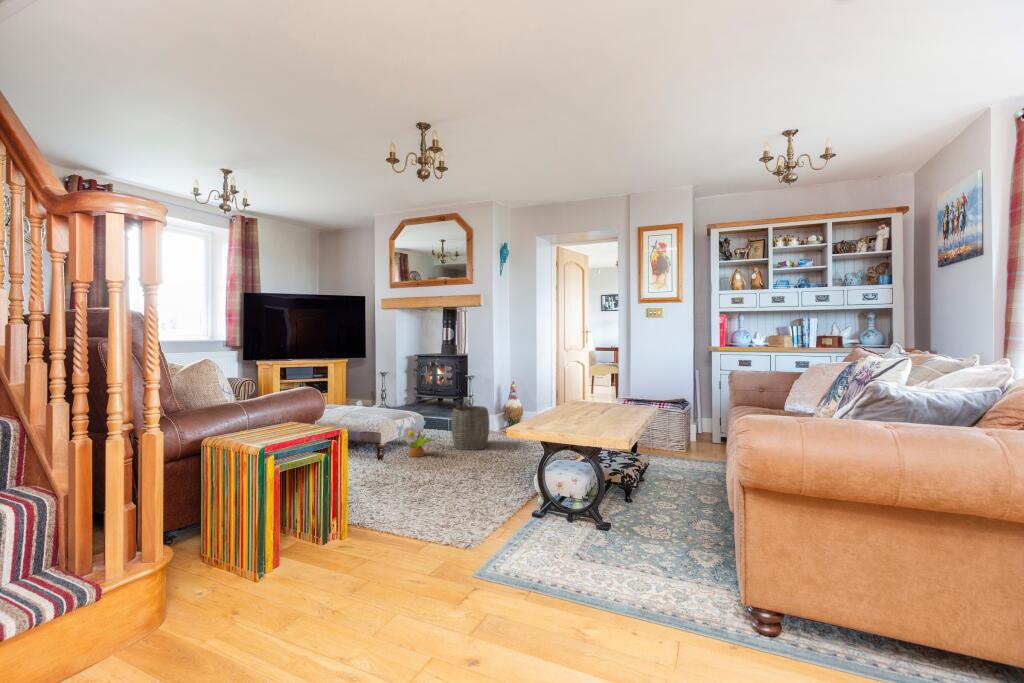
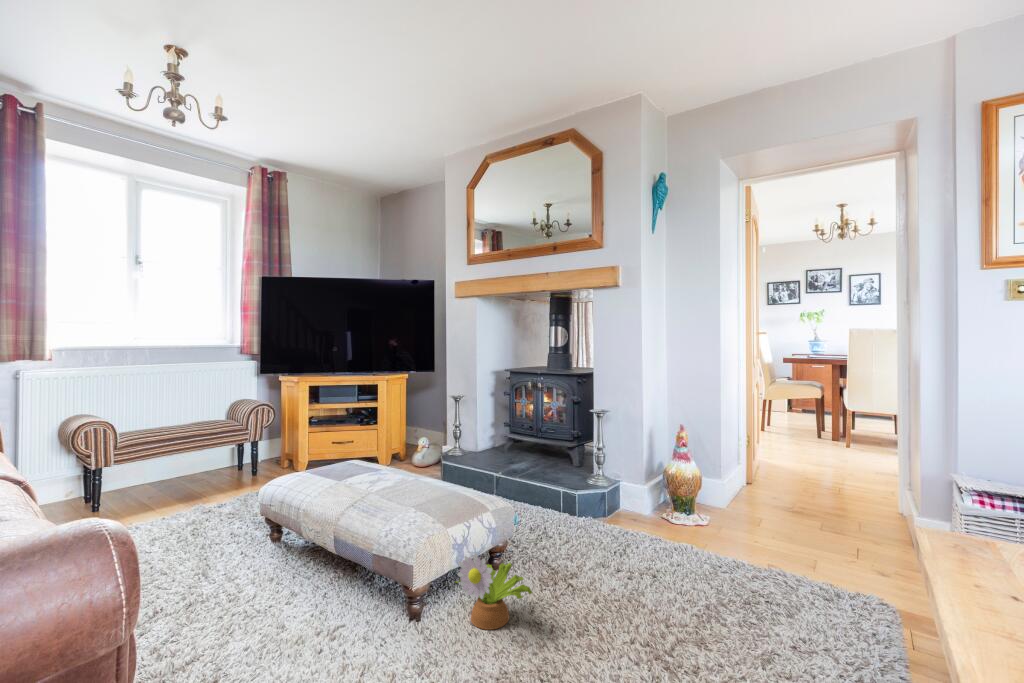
woven basket: present [451,406,489,450] -> none [569,490,655,607]

